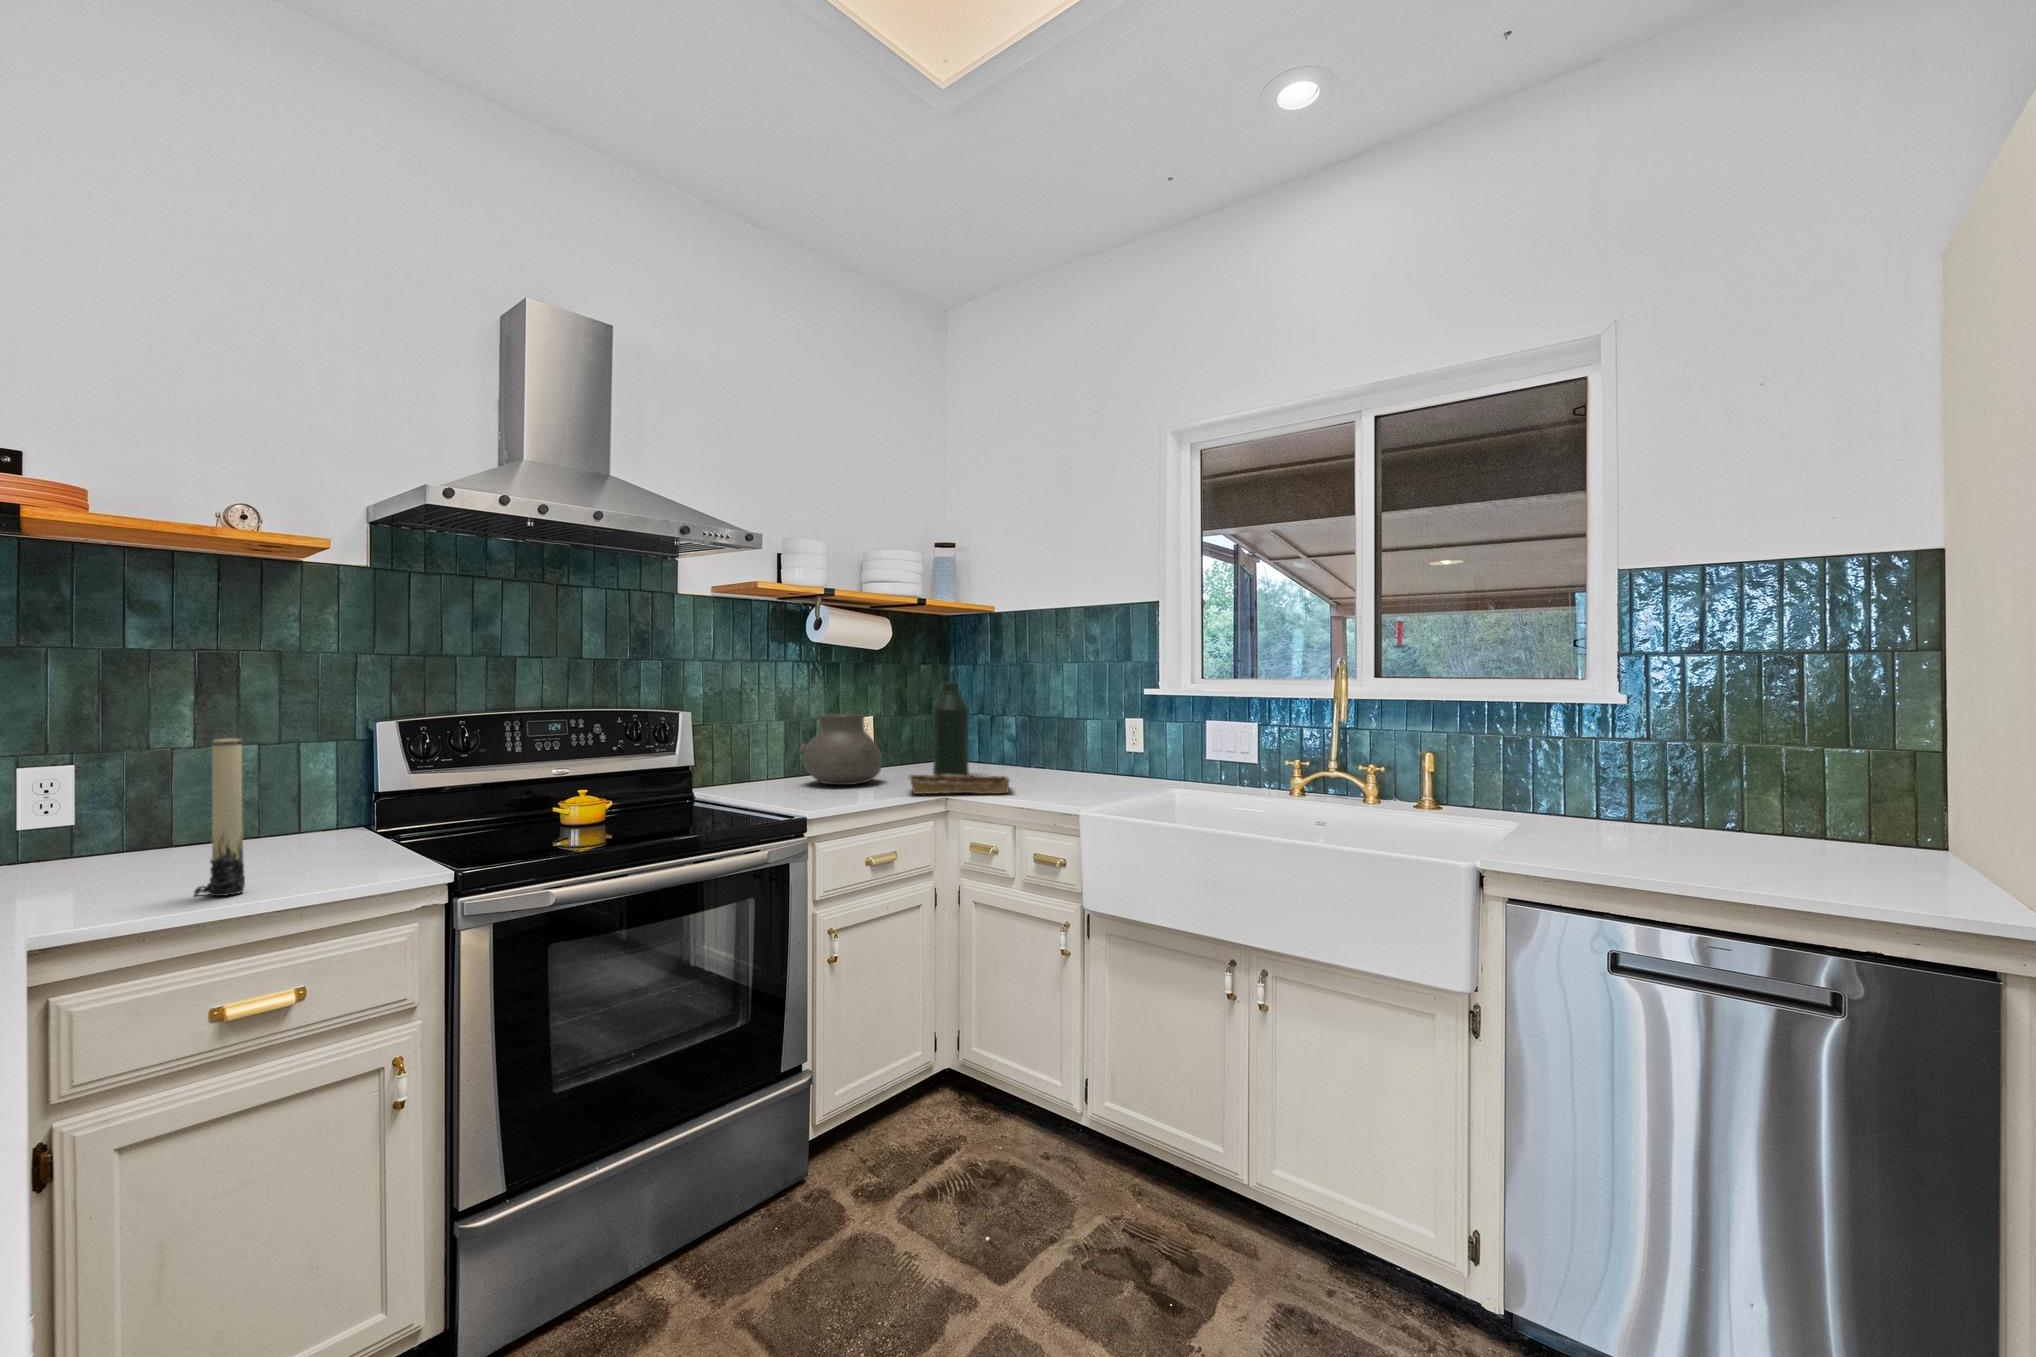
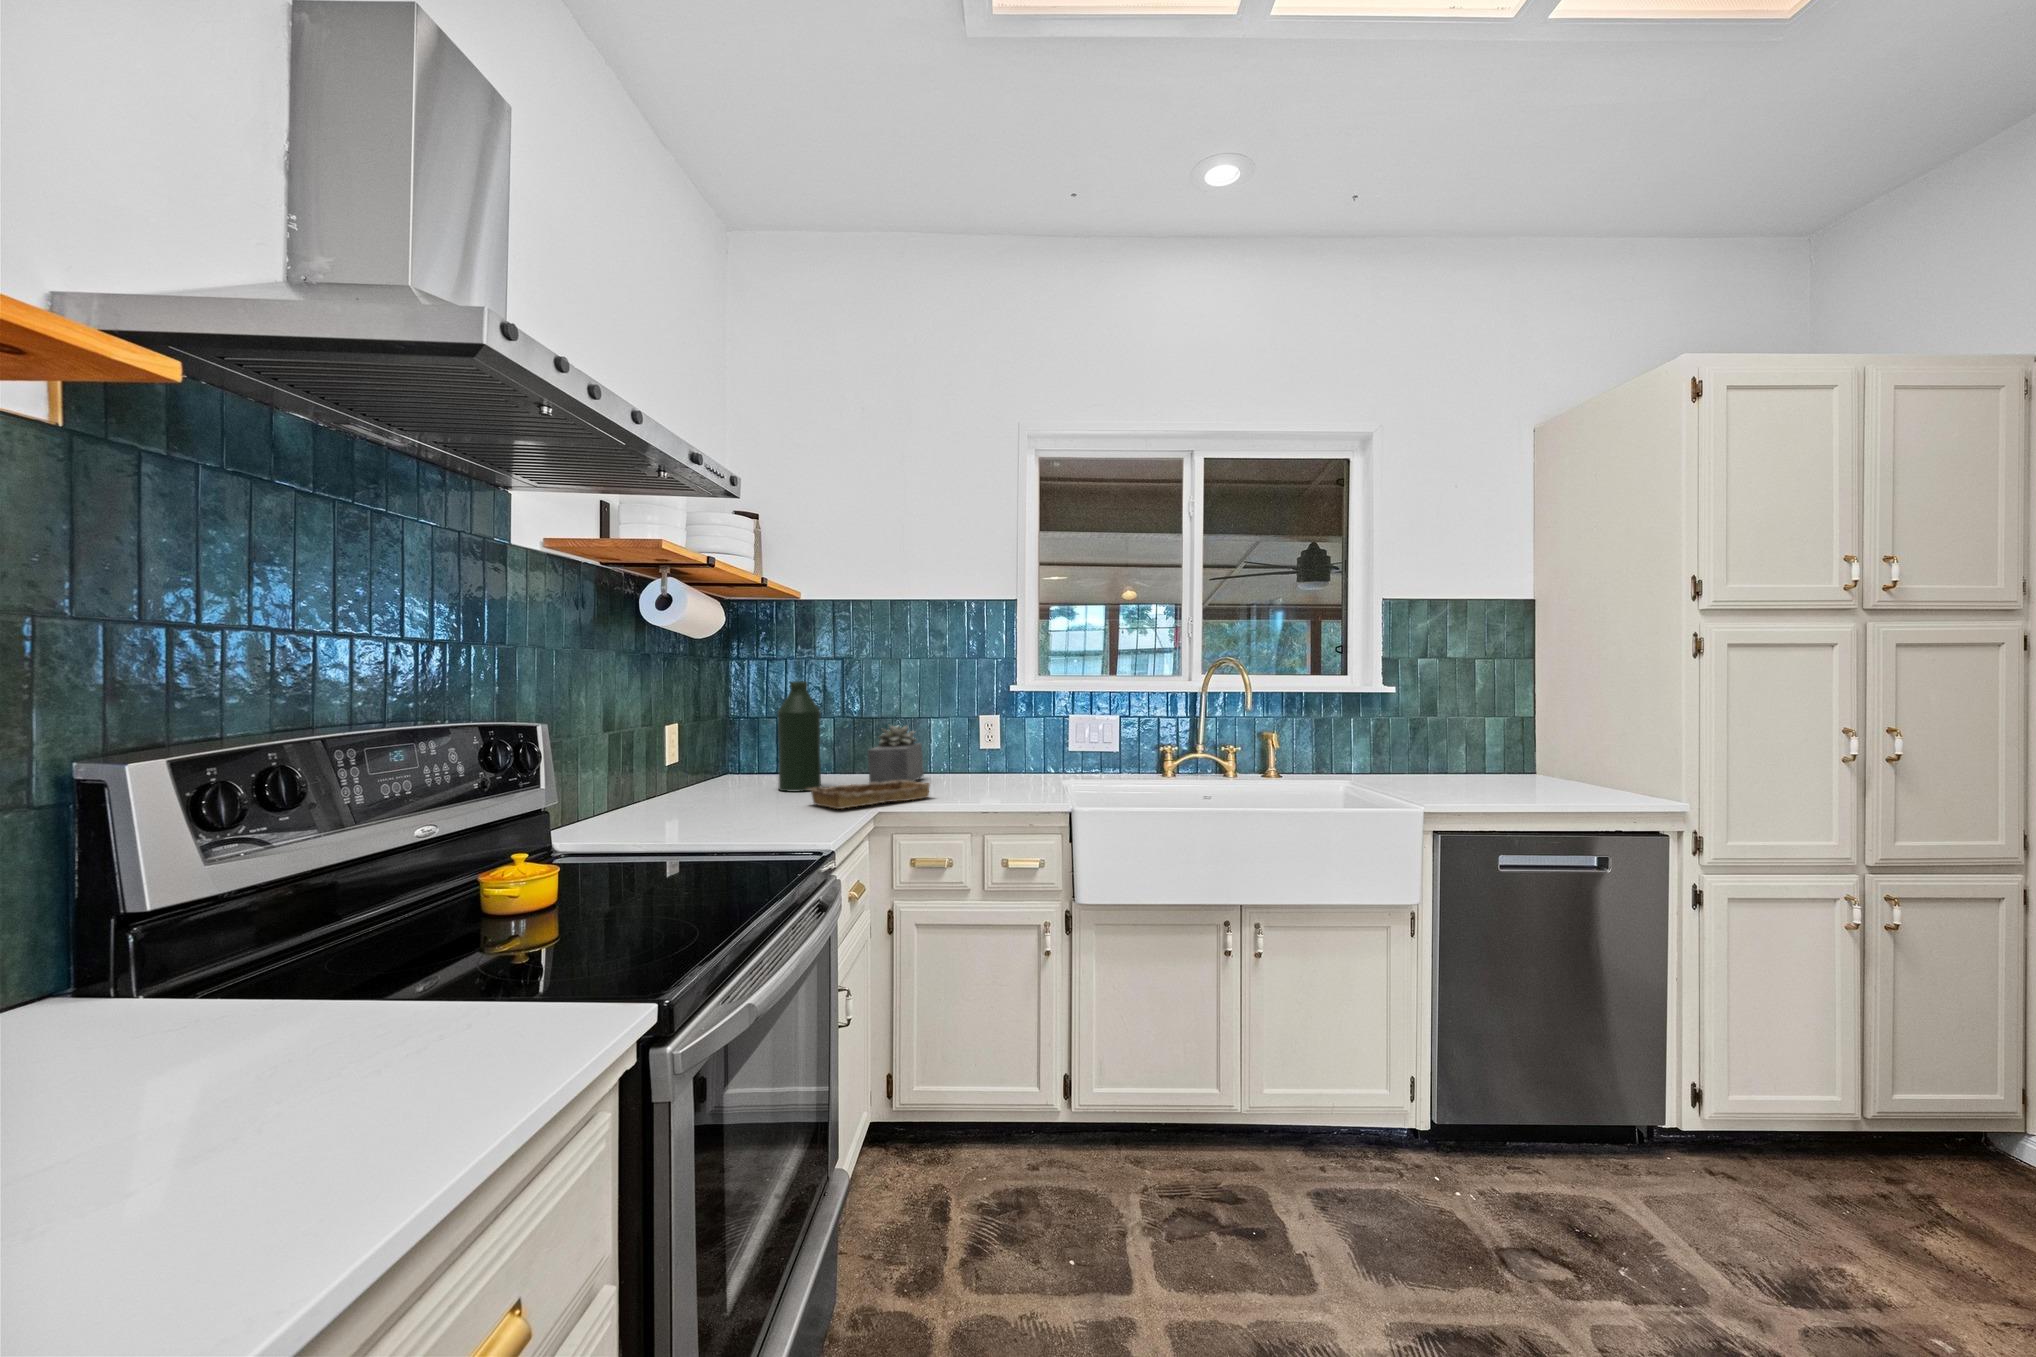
vase: present [800,714,882,785] -> none [647,722,750,811]
succulent plant: none [1006,724,1068,781] -> present [868,726,924,783]
candle: present [194,739,245,896] -> none [150,807,299,1209]

